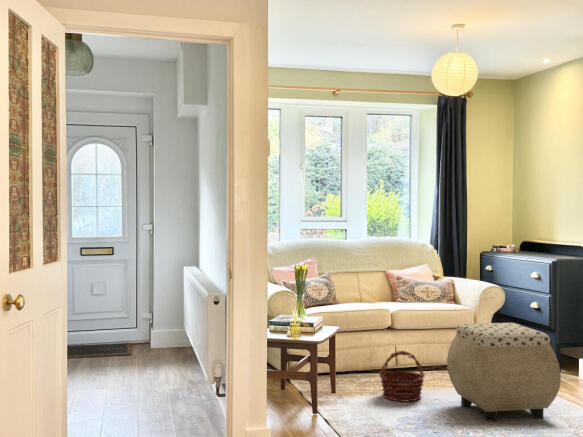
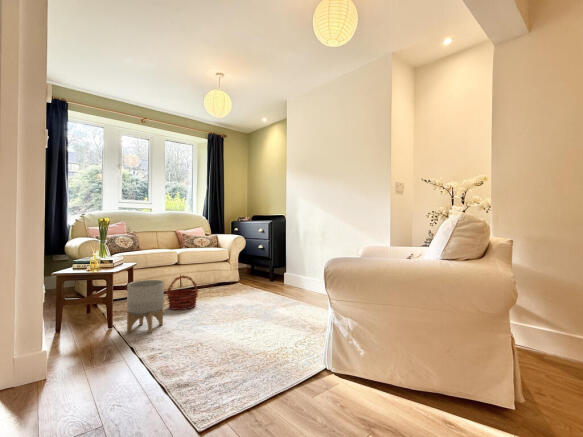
ottoman: present [447,323,561,421] -> none [213,252,283,315]
planter: none [336,355,380,426] -> present [127,280,164,333]

